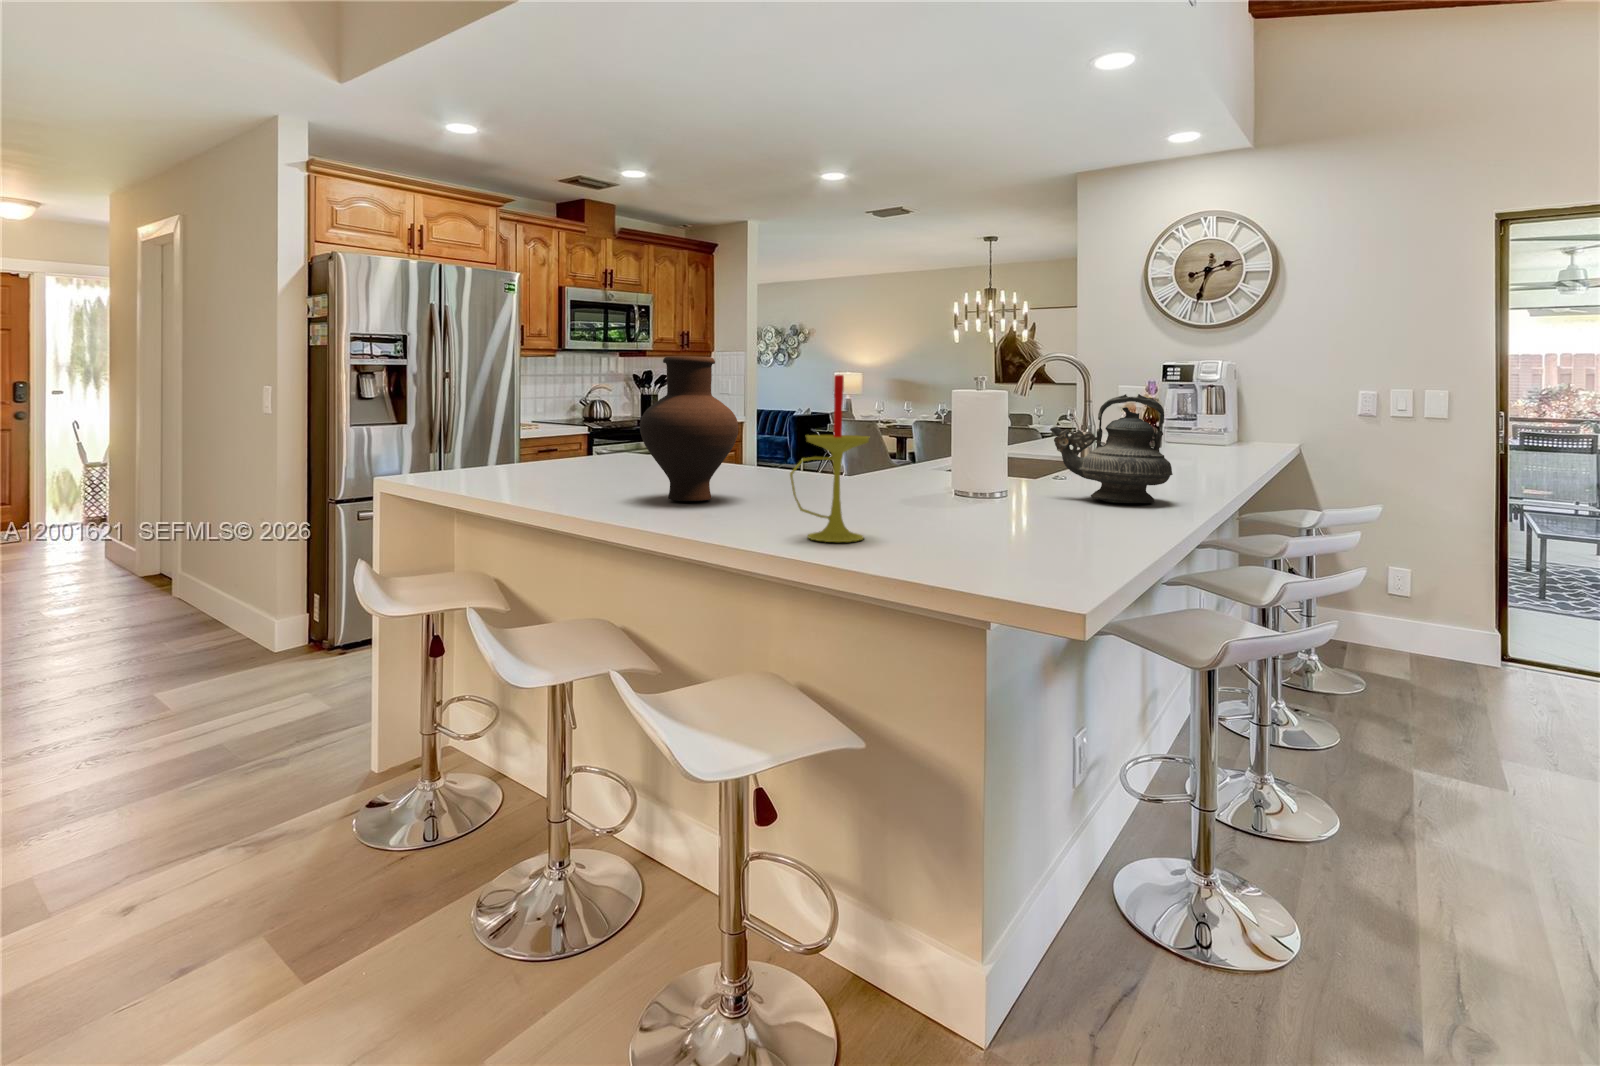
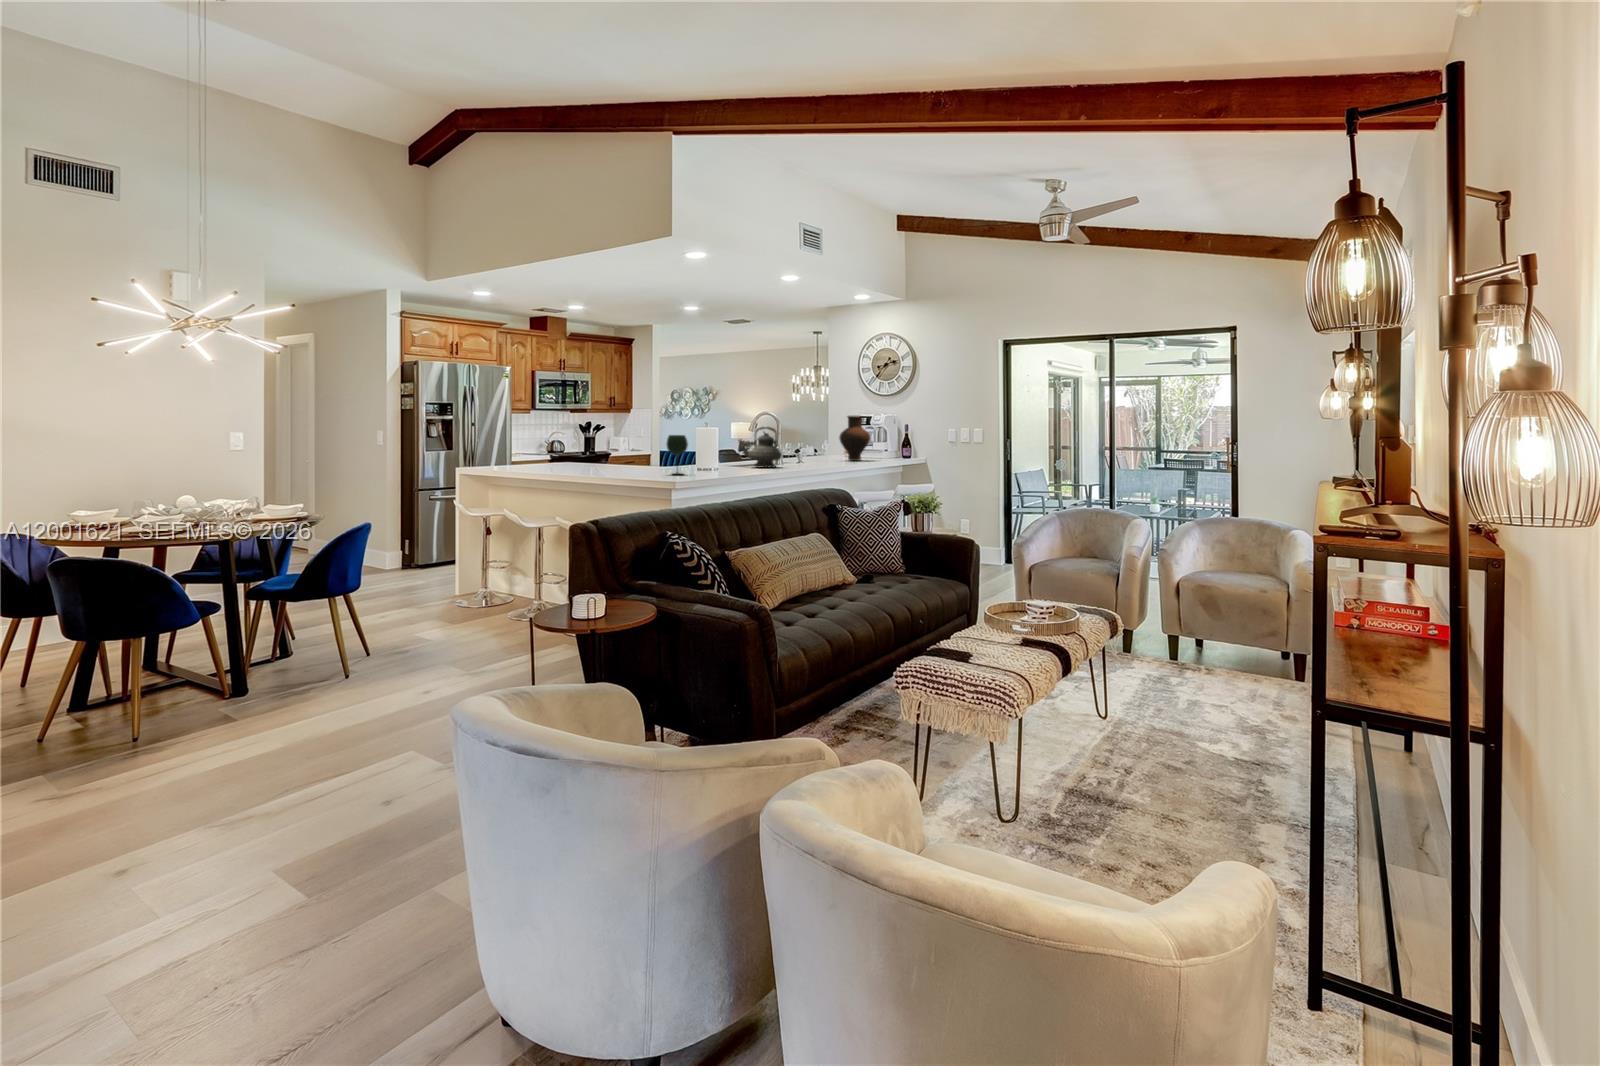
vase: present [640,356,738,501] -> present [839,416,870,461]
candle: present [790,375,869,542] -> none [622,418,649,472]
wine glass: none [968,434,1045,576] -> present [667,435,688,475]

